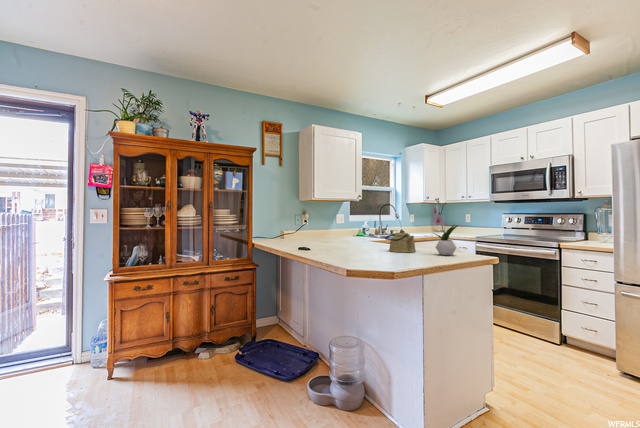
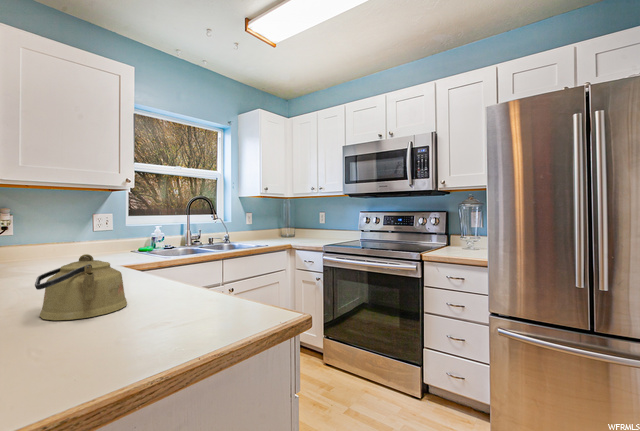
flower arrangement: present [432,198,458,255] -> none [134,167,201,329]

